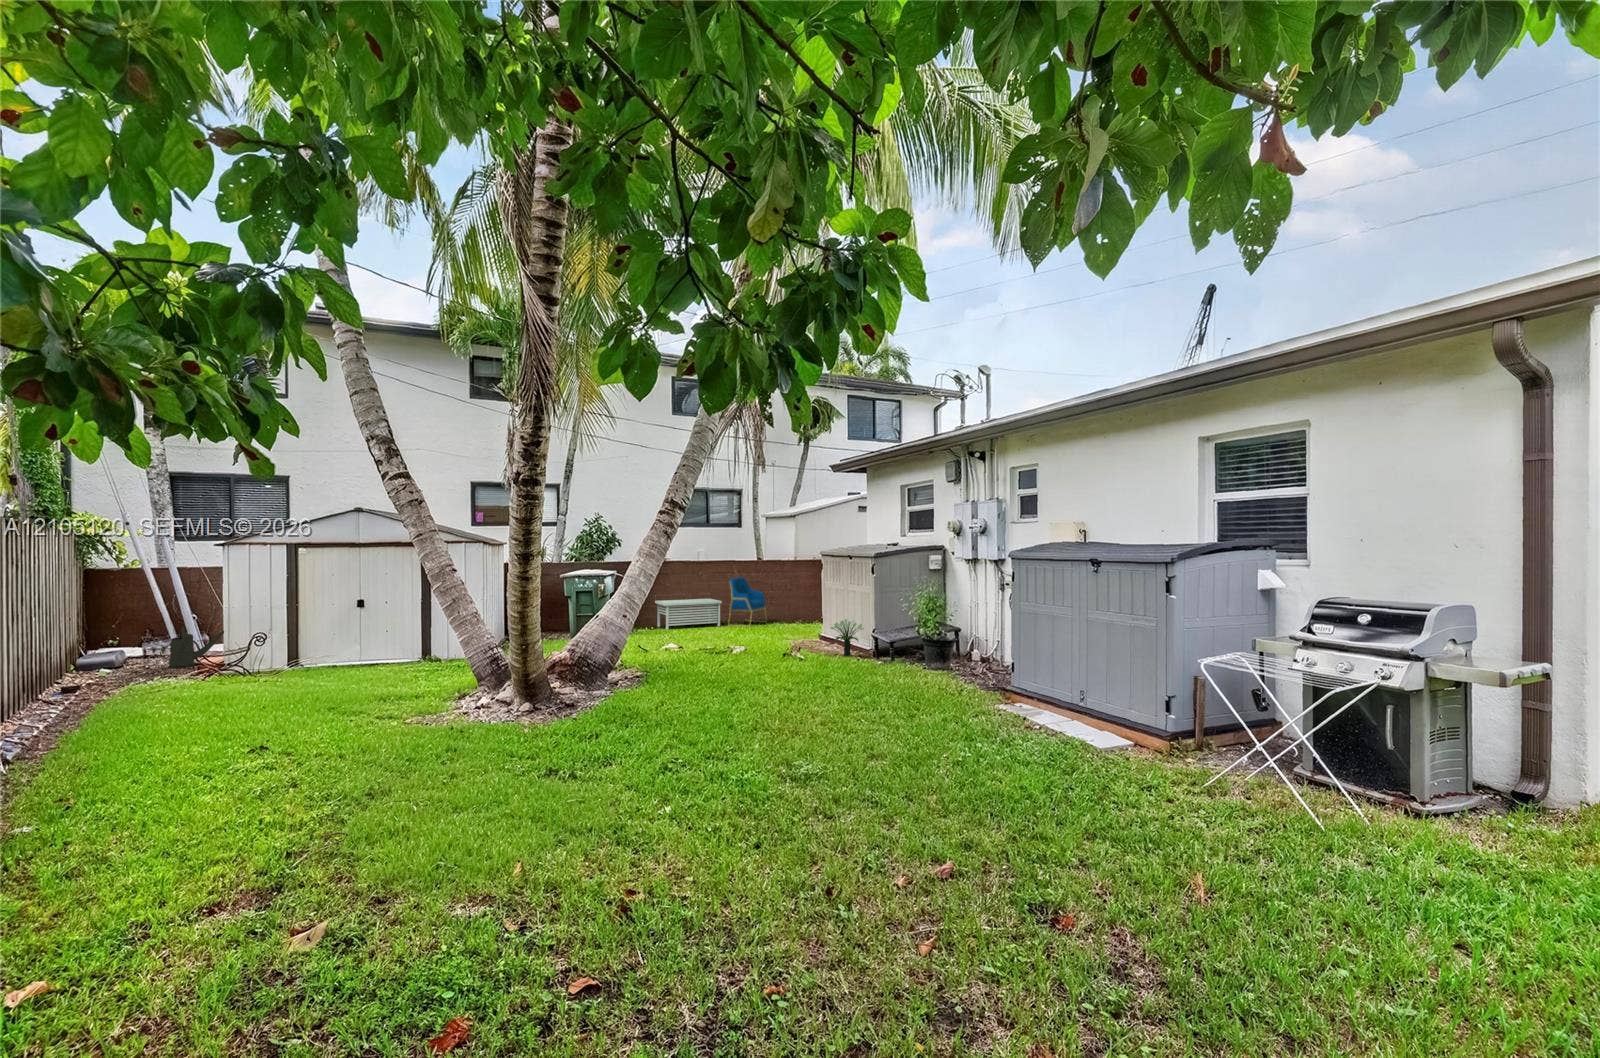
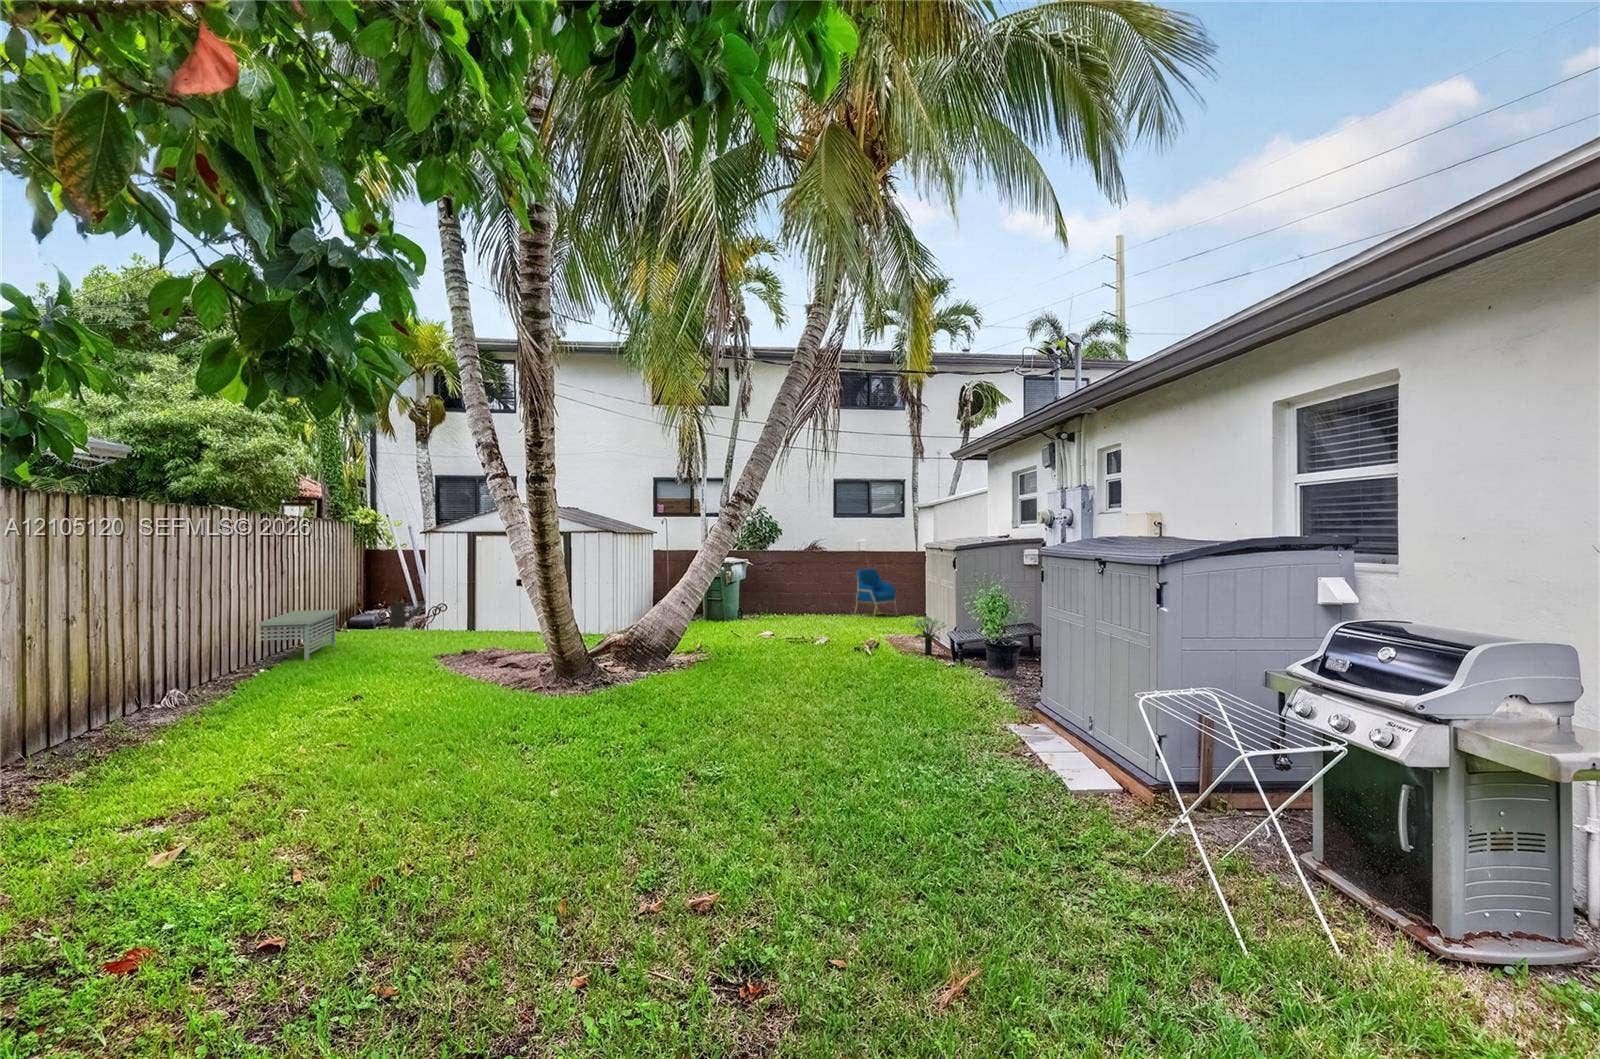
storage bench: present [655,599,722,630] -> present [257,610,338,663]

